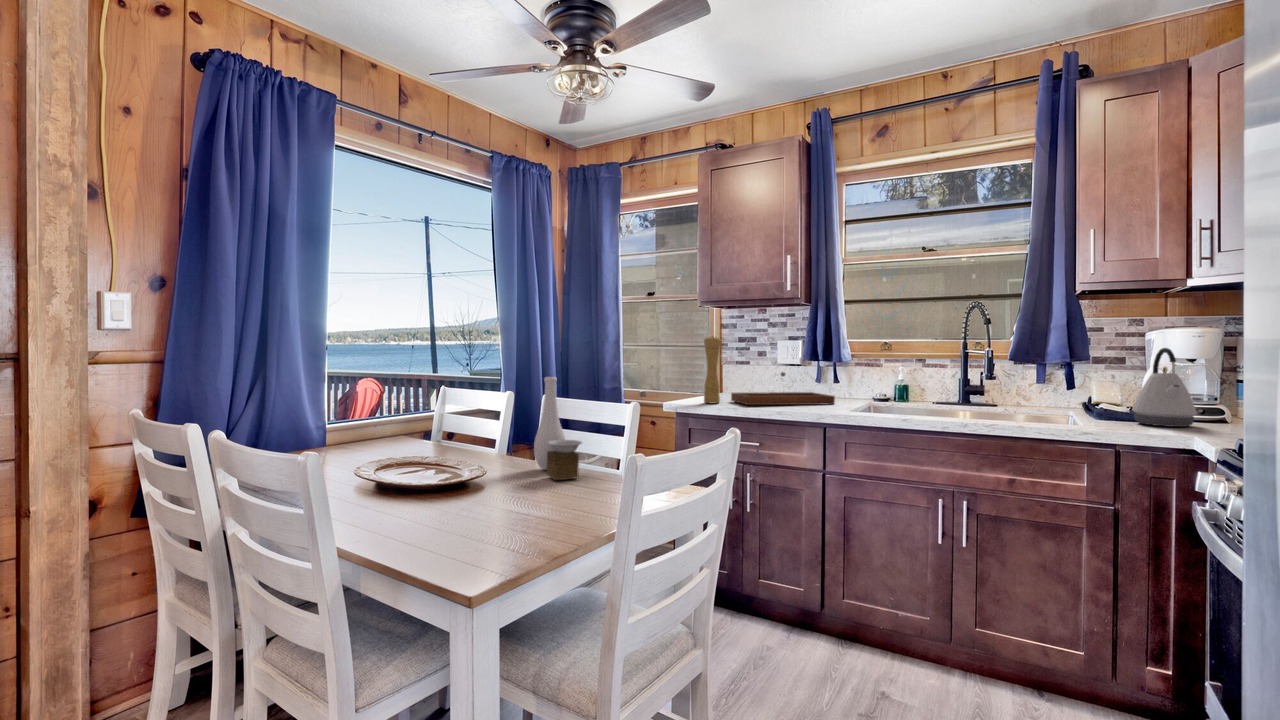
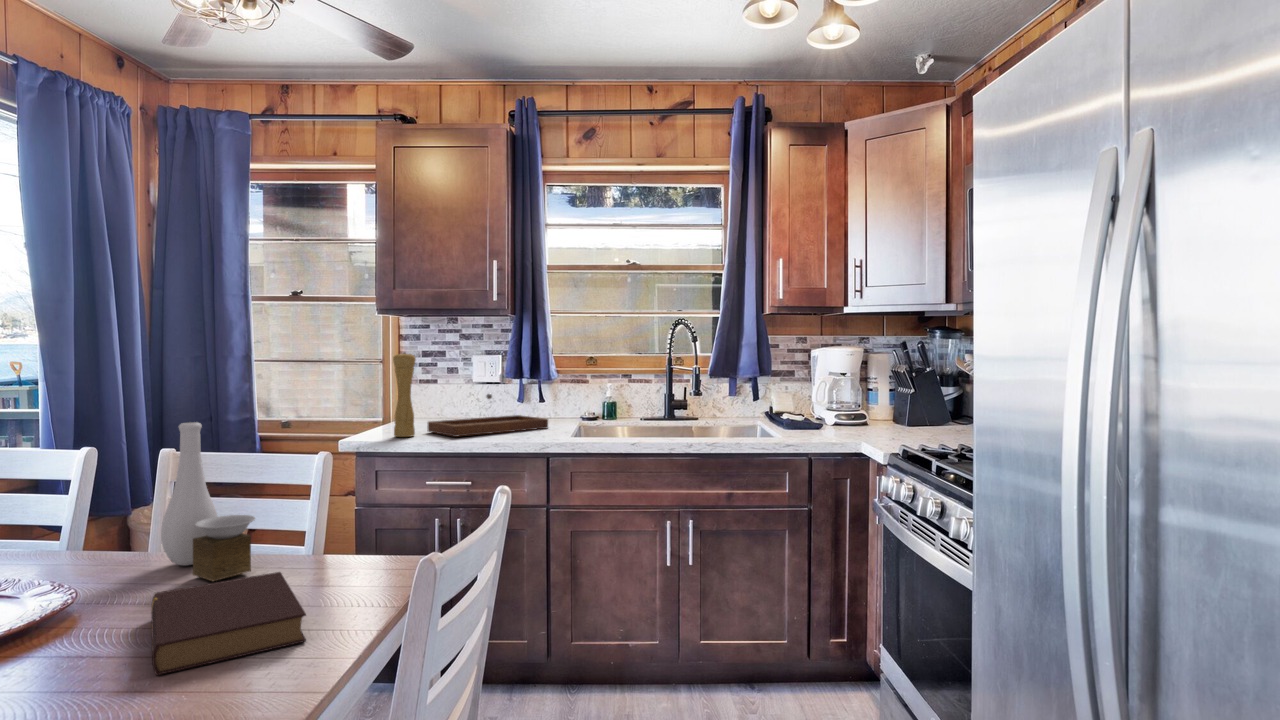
kettle: present [1132,348,1197,427] -> none [812,364,856,433]
book: none [501,478,588,520] -> present [151,572,306,675]

